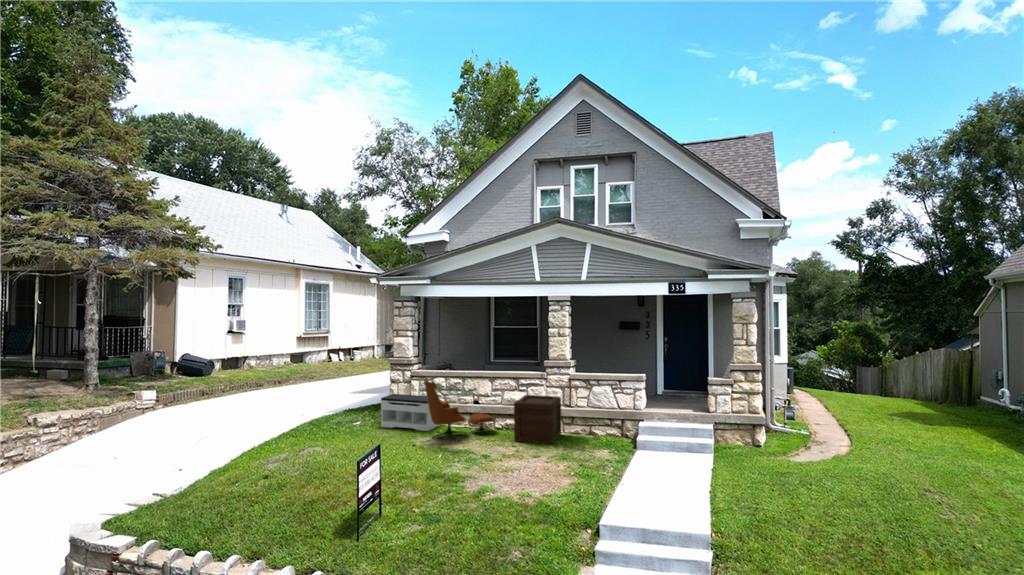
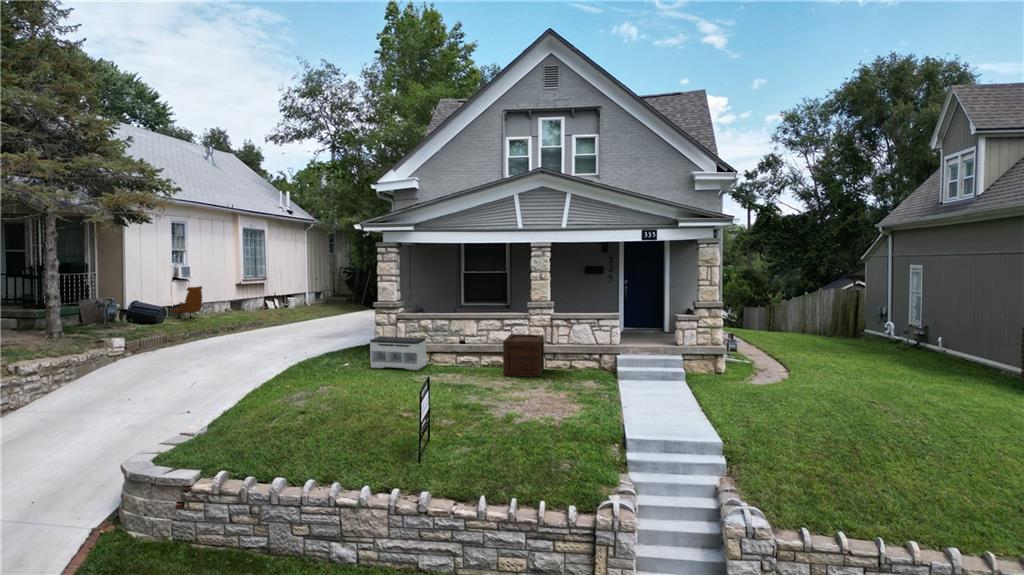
lounge chair: present [424,379,494,440] -> present [170,286,202,320]

